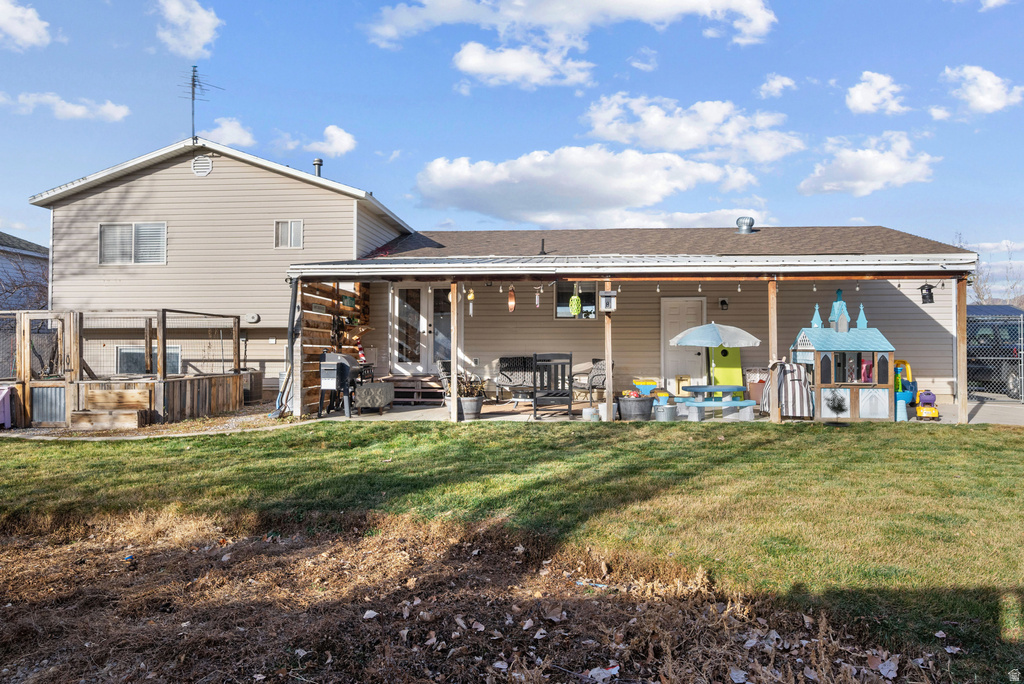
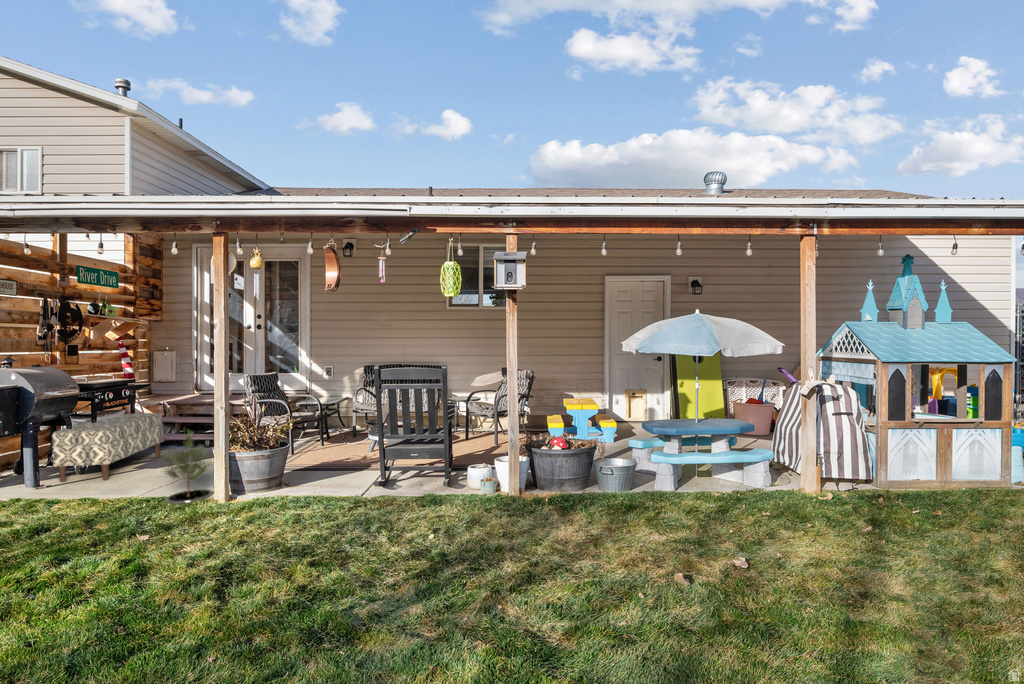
potted tree: present [824,389,849,426] -> present [163,432,212,504]

